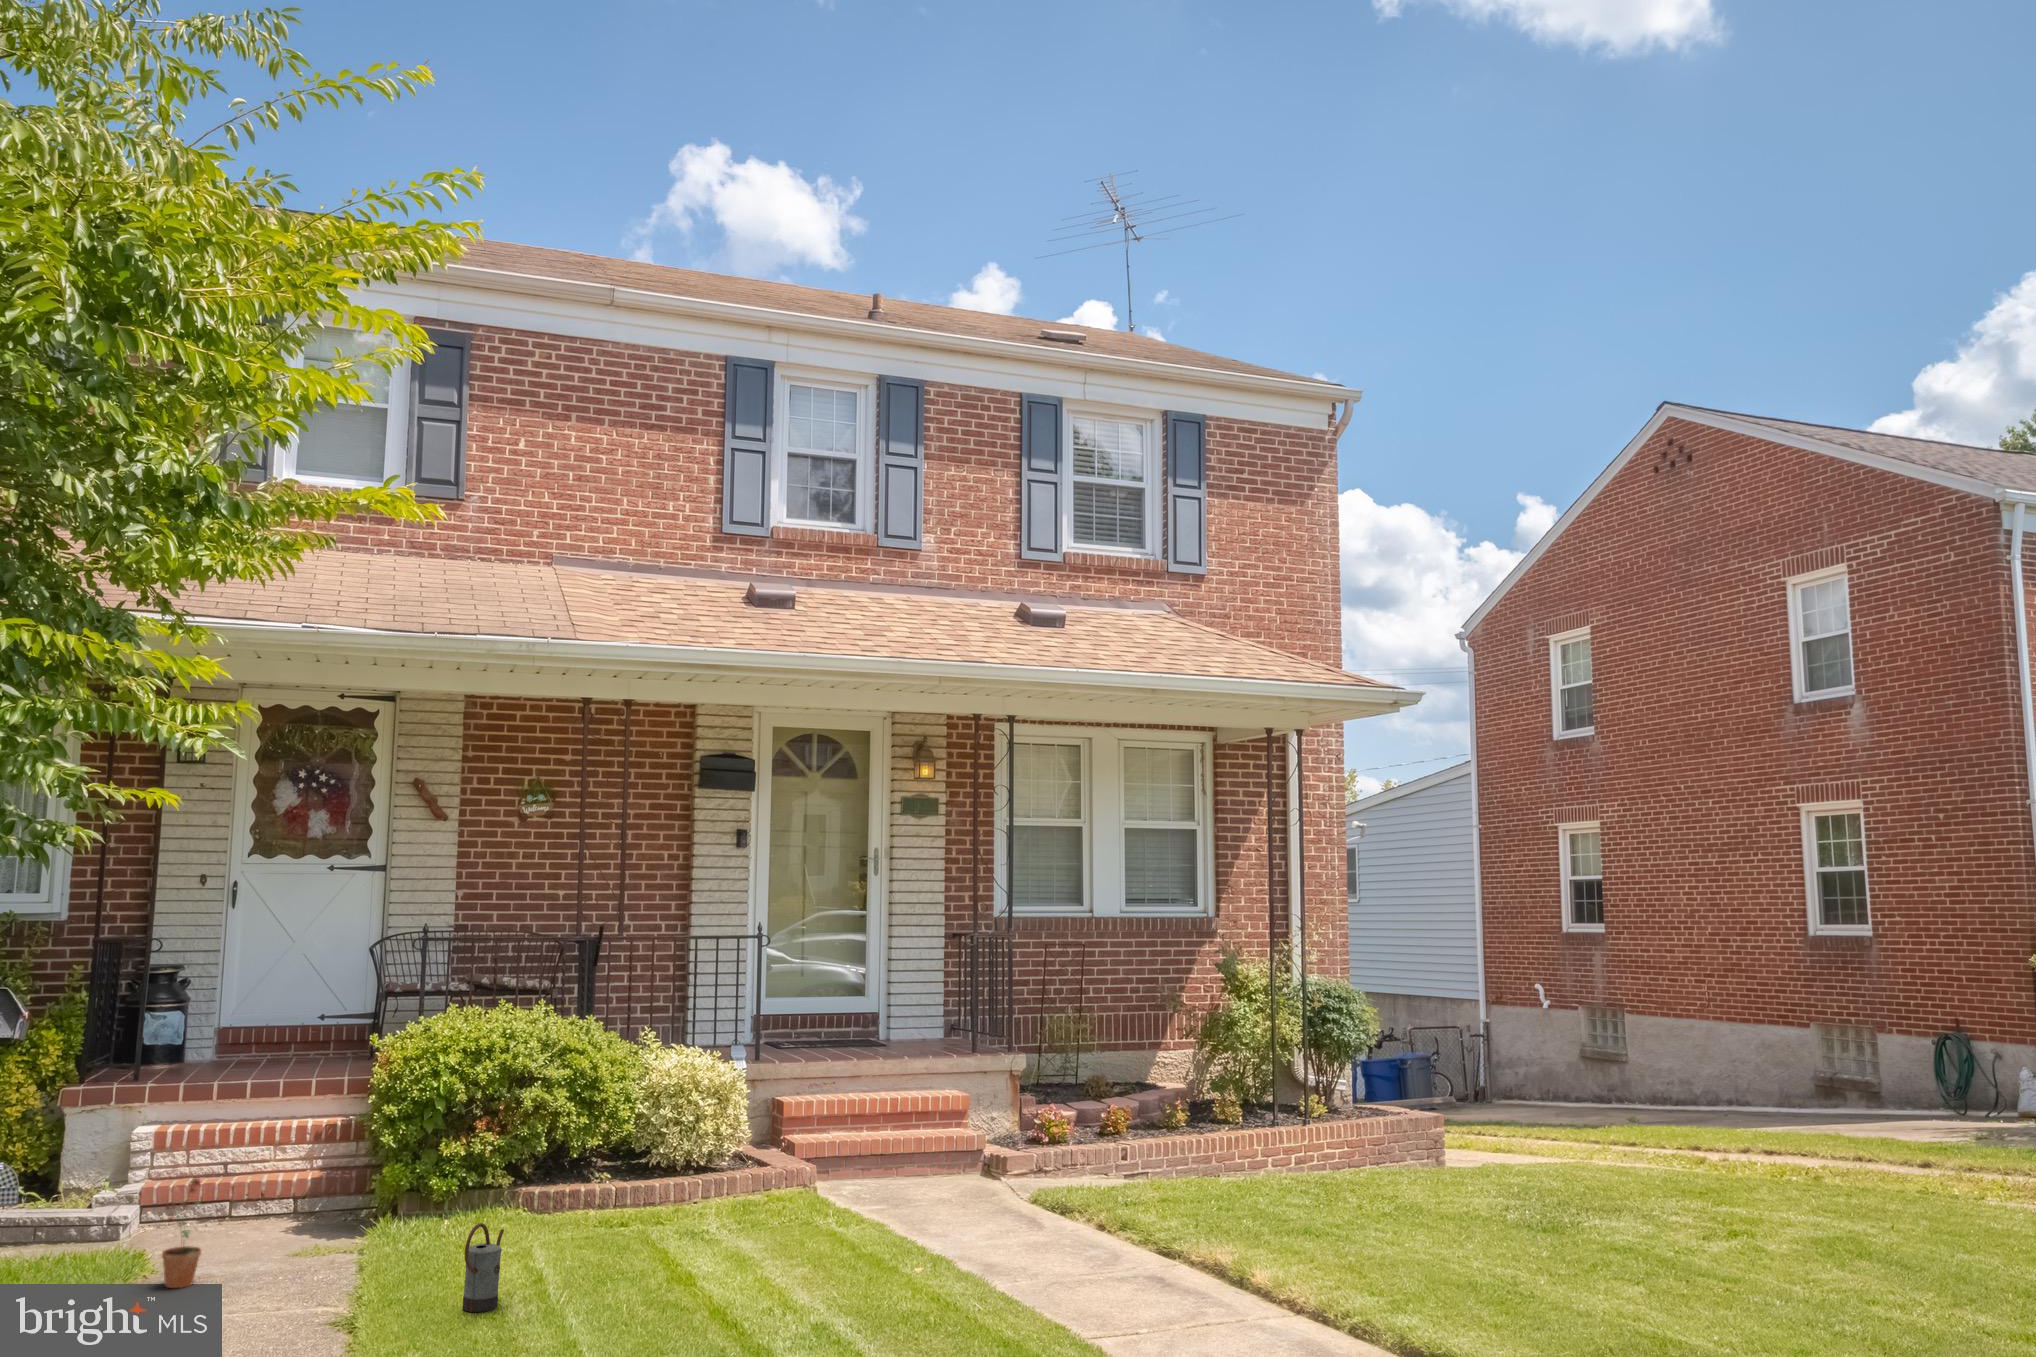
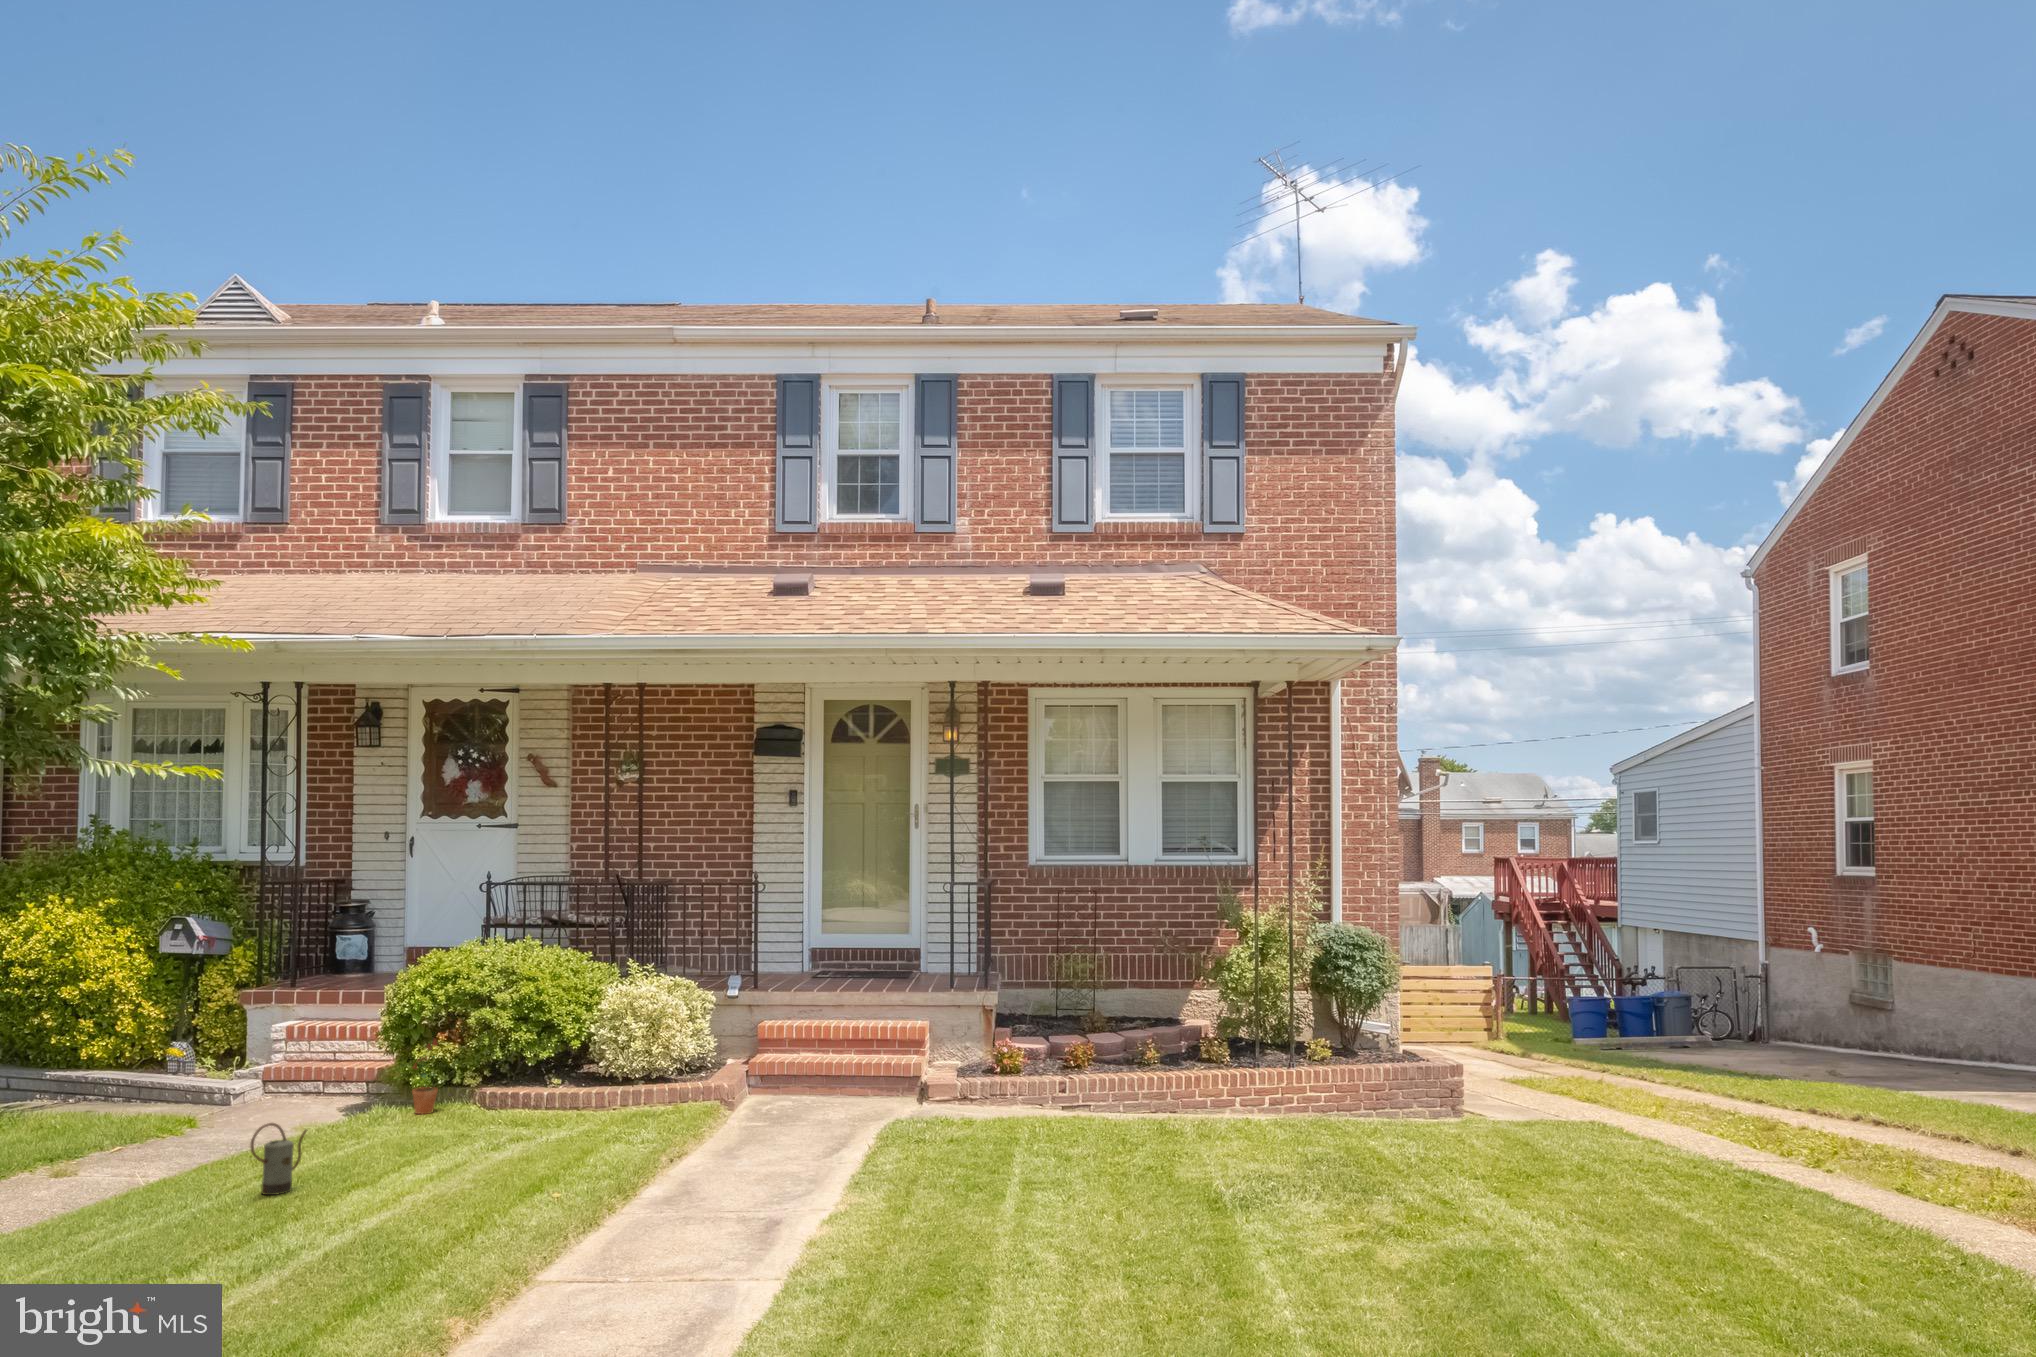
potted plant: present [162,1176,201,1288] -> present [412,1039,438,1114]

